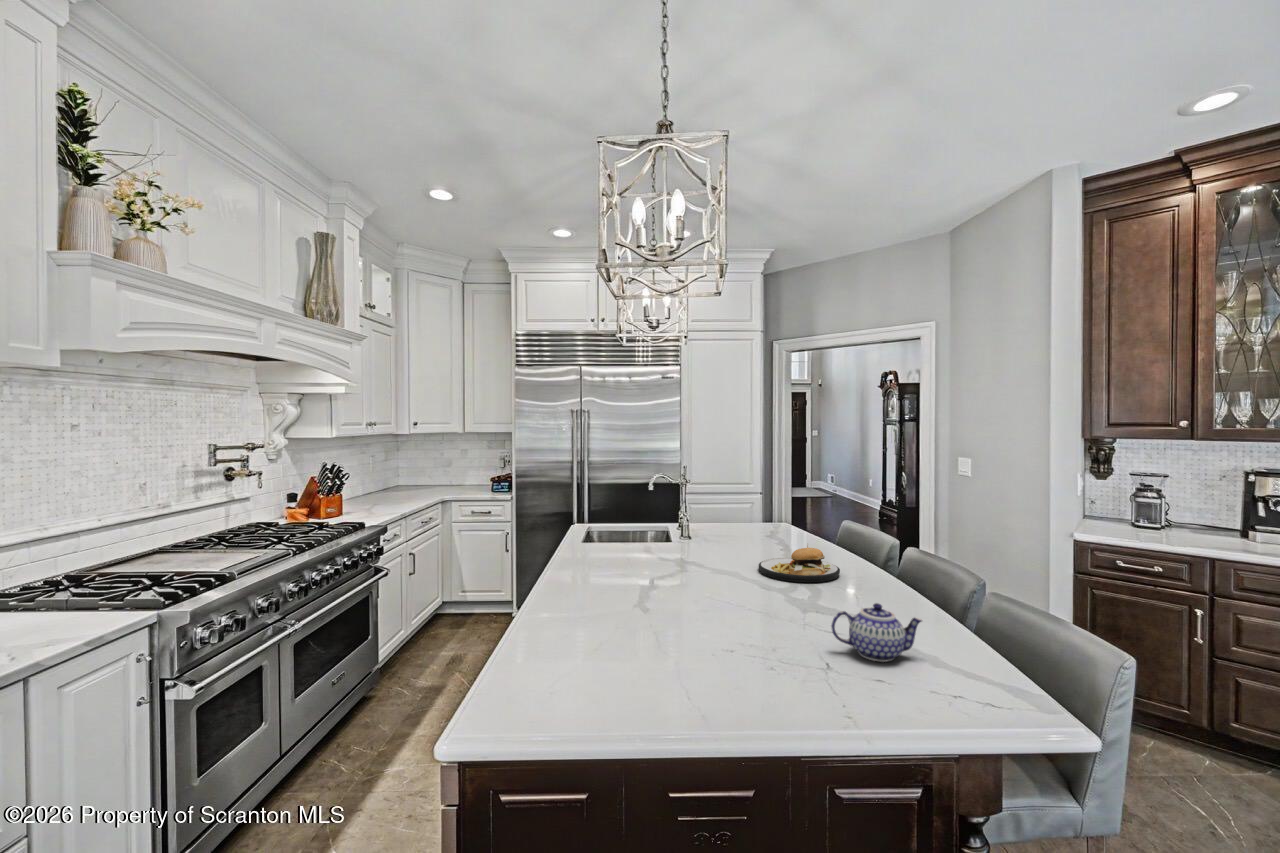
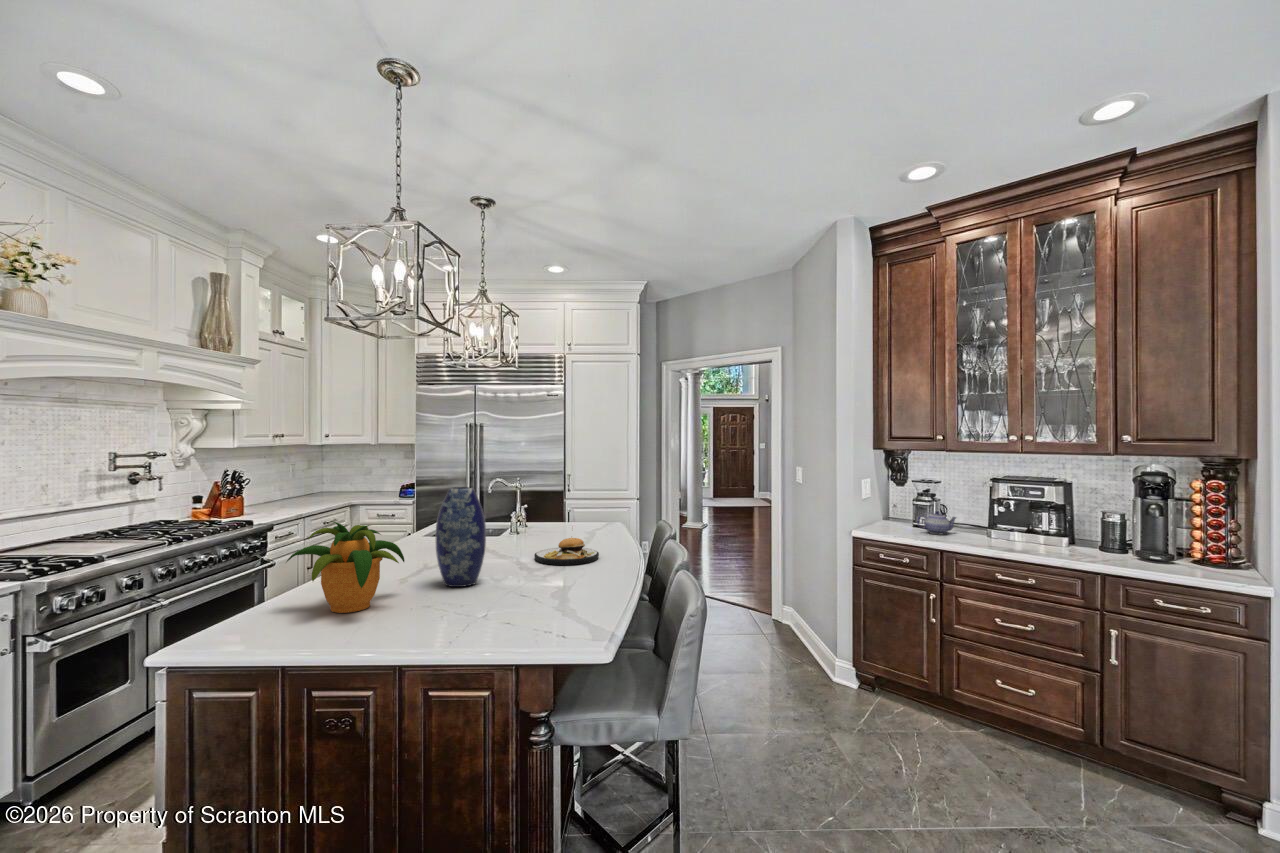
vase: none [691,487,753,617] -> present [435,487,486,587]
potted plant: none [542,537,692,661] -> present [287,522,404,613]
teapot: present [831,603,922,662] -> present [917,511,956,534]

